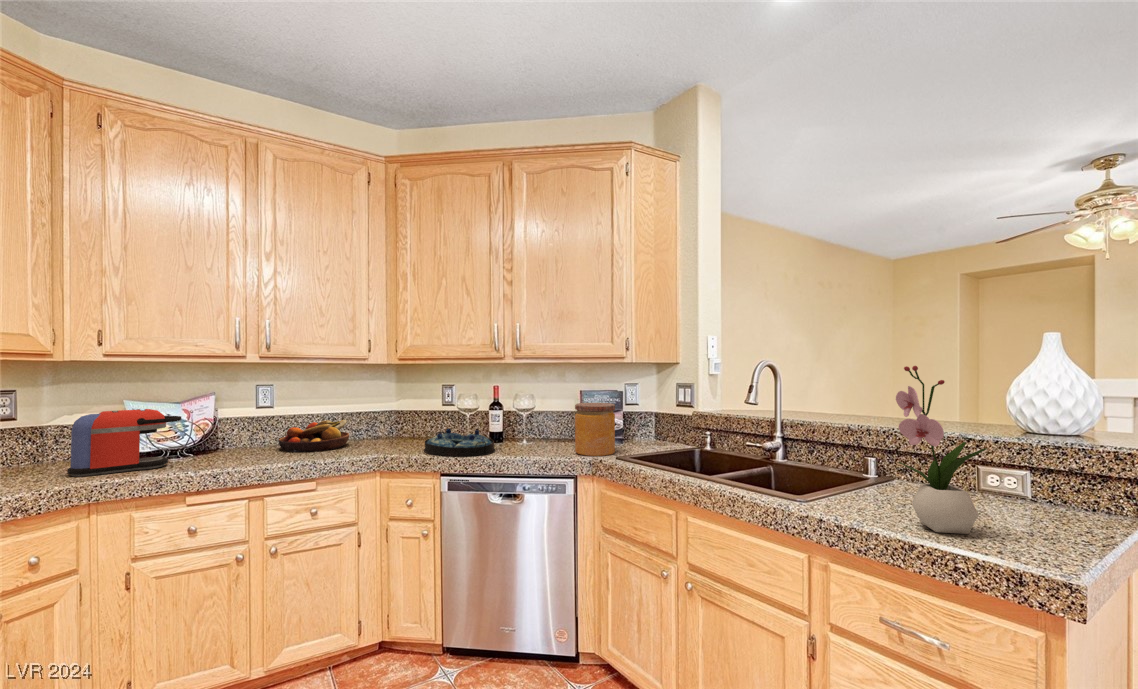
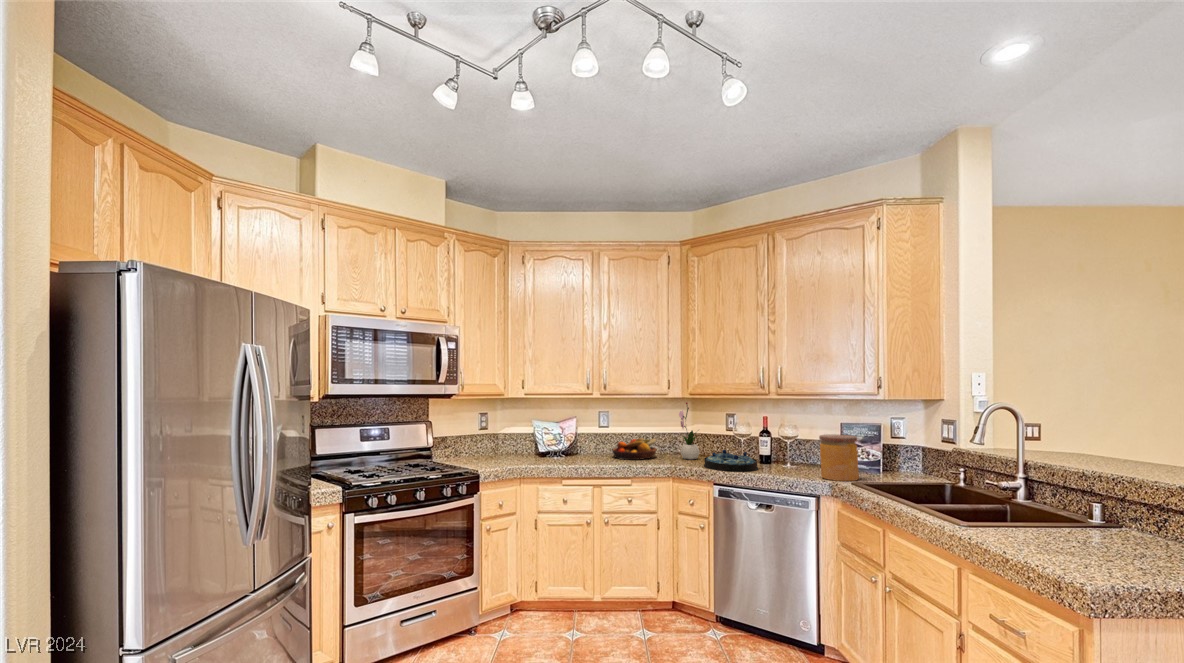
flower arrangement: present [896,366,987,534] -> present [679,402,700,460]
coffee maker: present [67,409,181,477] -> none [510,425,559,461]

